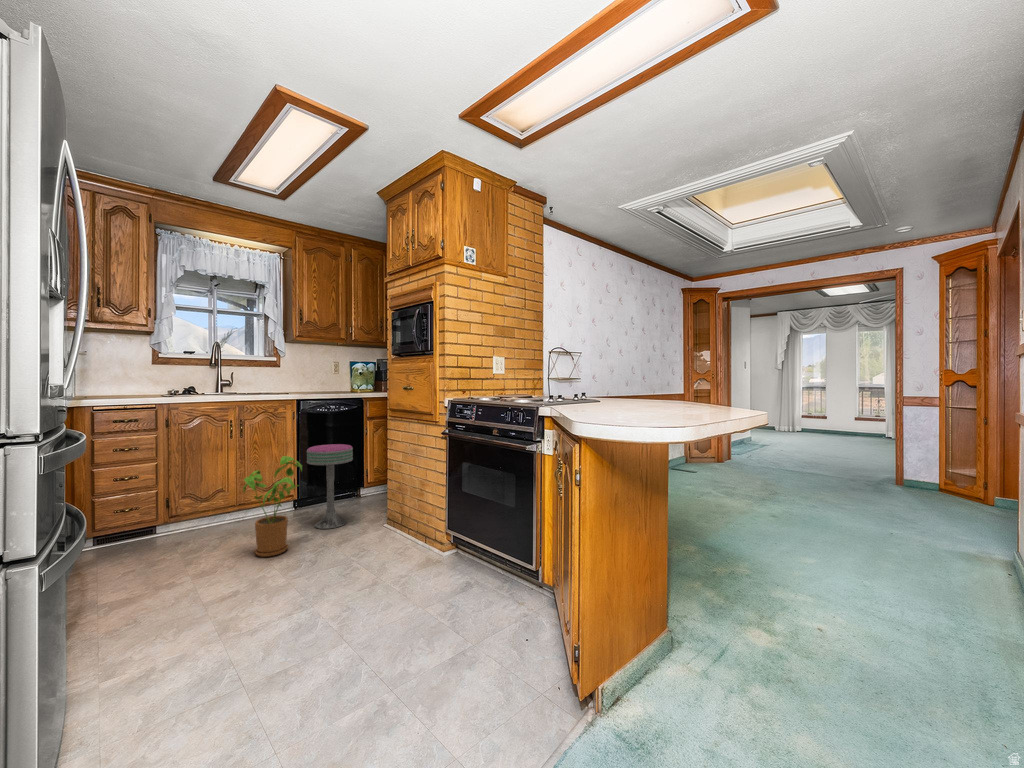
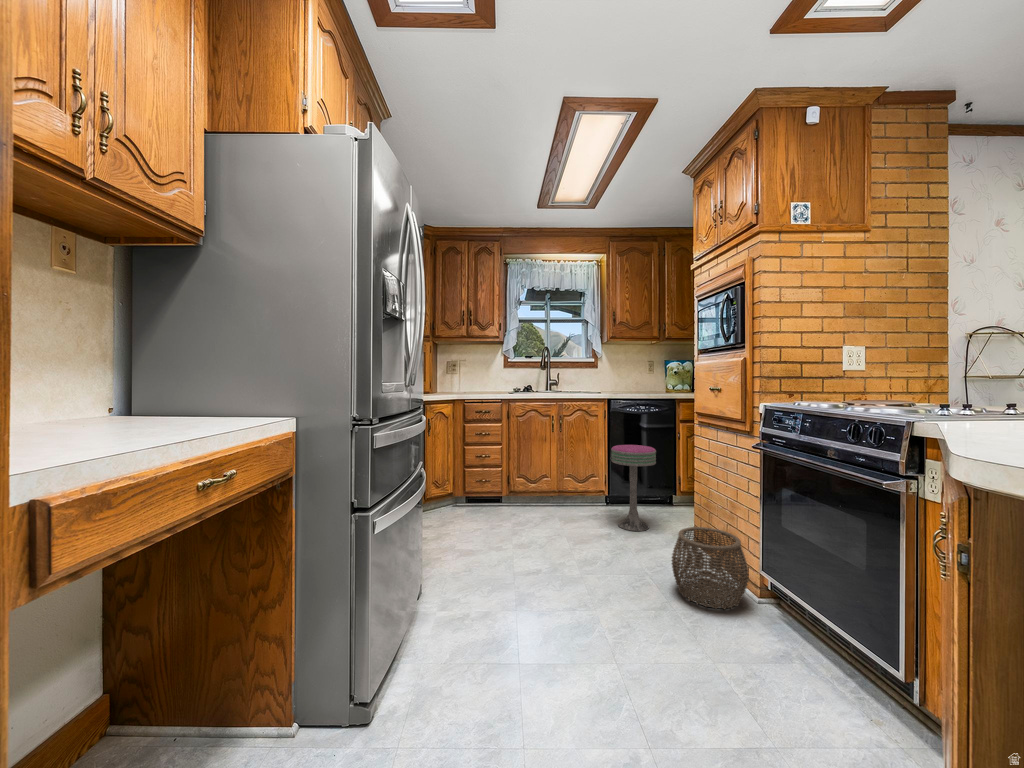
house plant: present [243,456,302,557] -> none [554,452,604,545]
woven basket: none [380,505,440,570] -> present [672,527,749,609]

